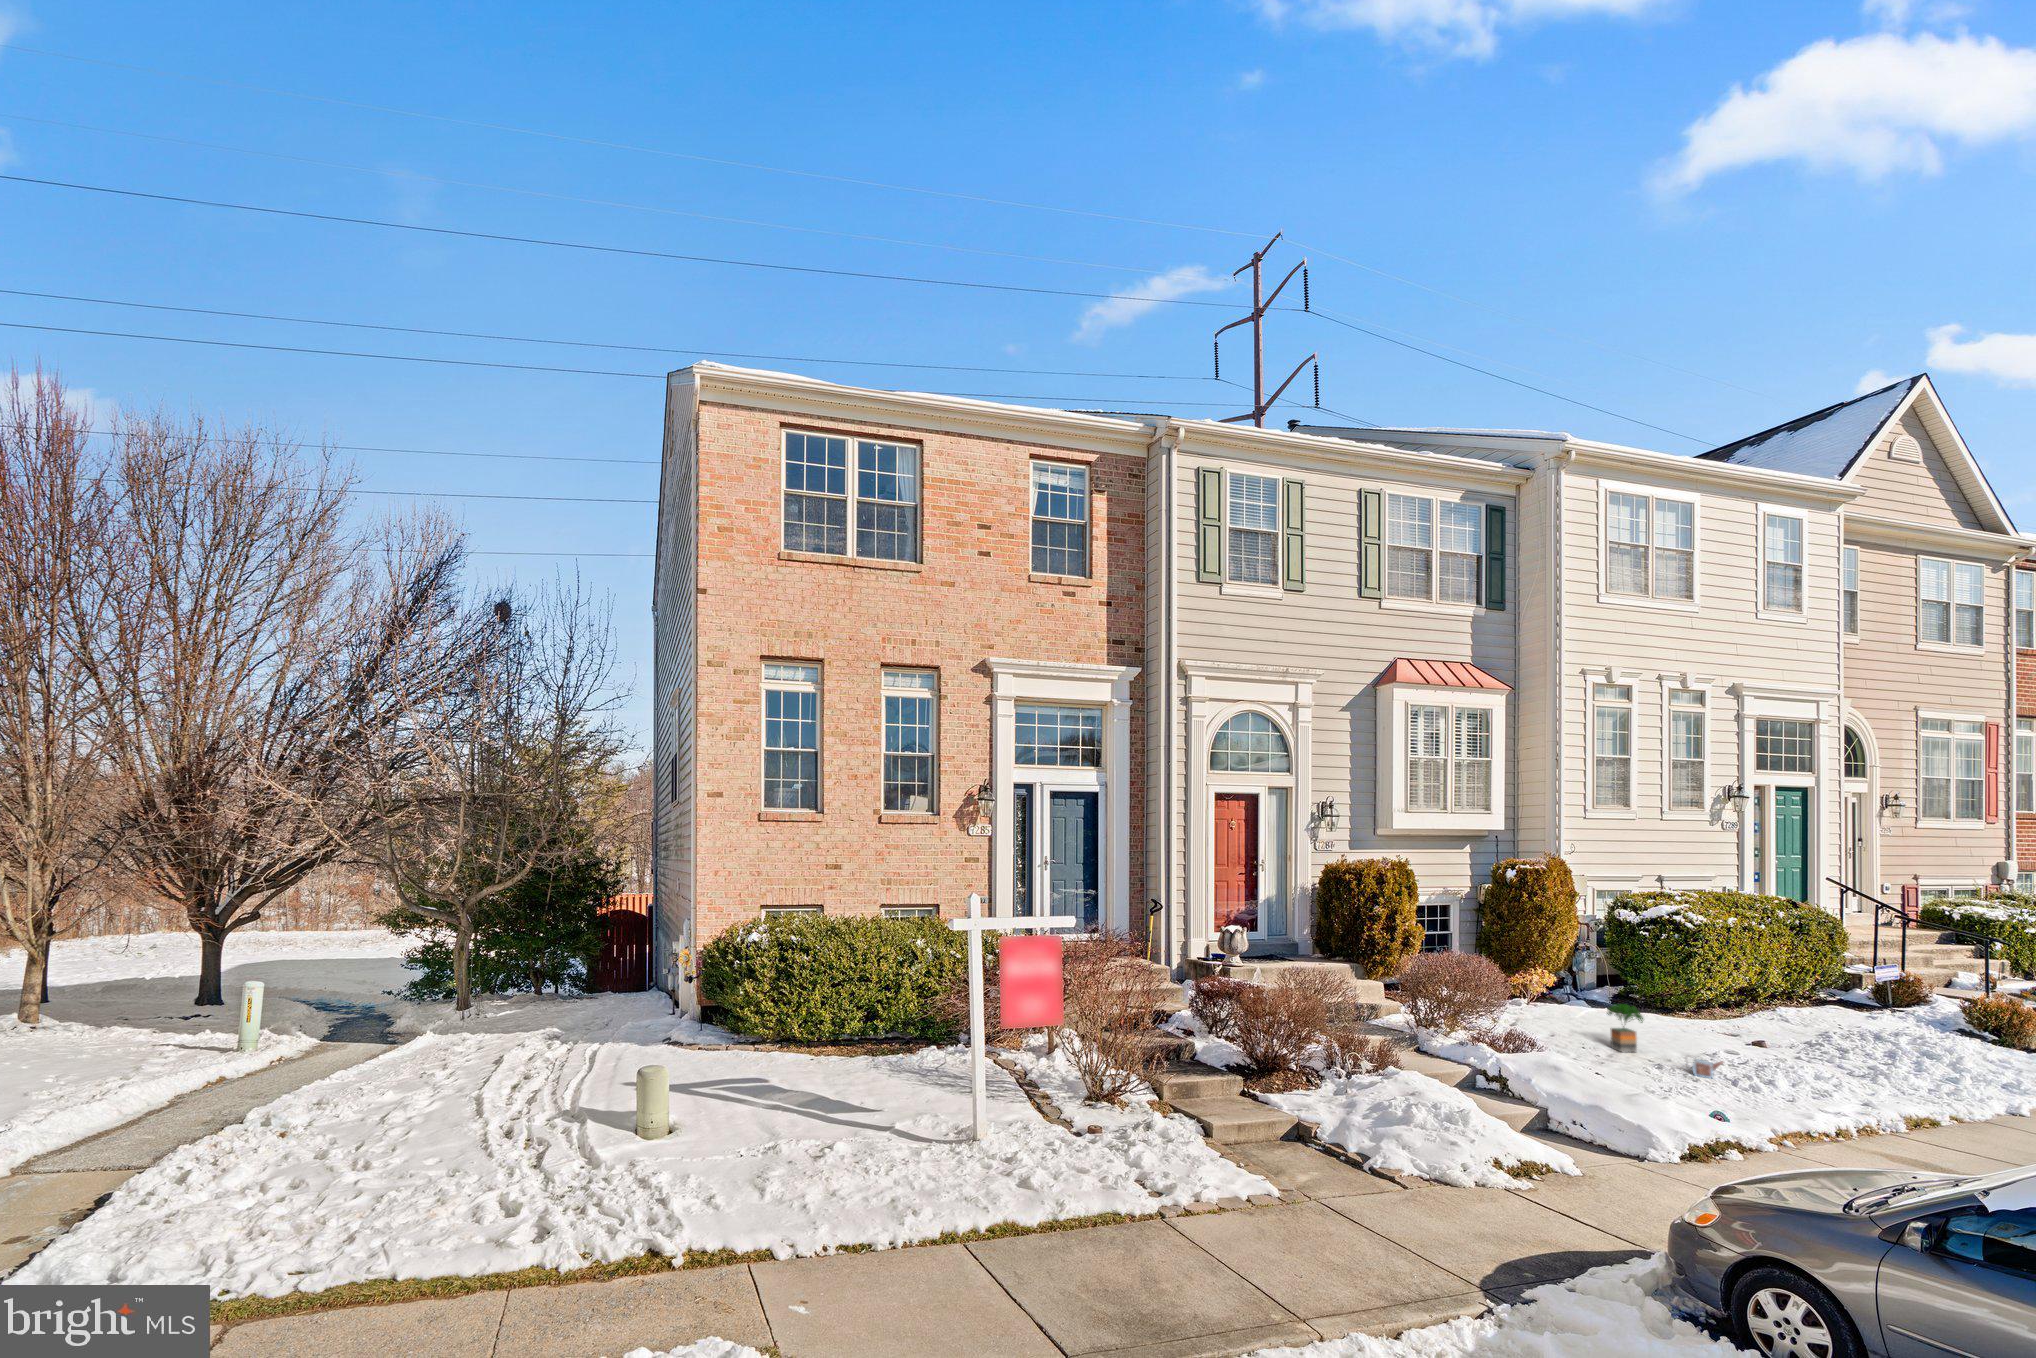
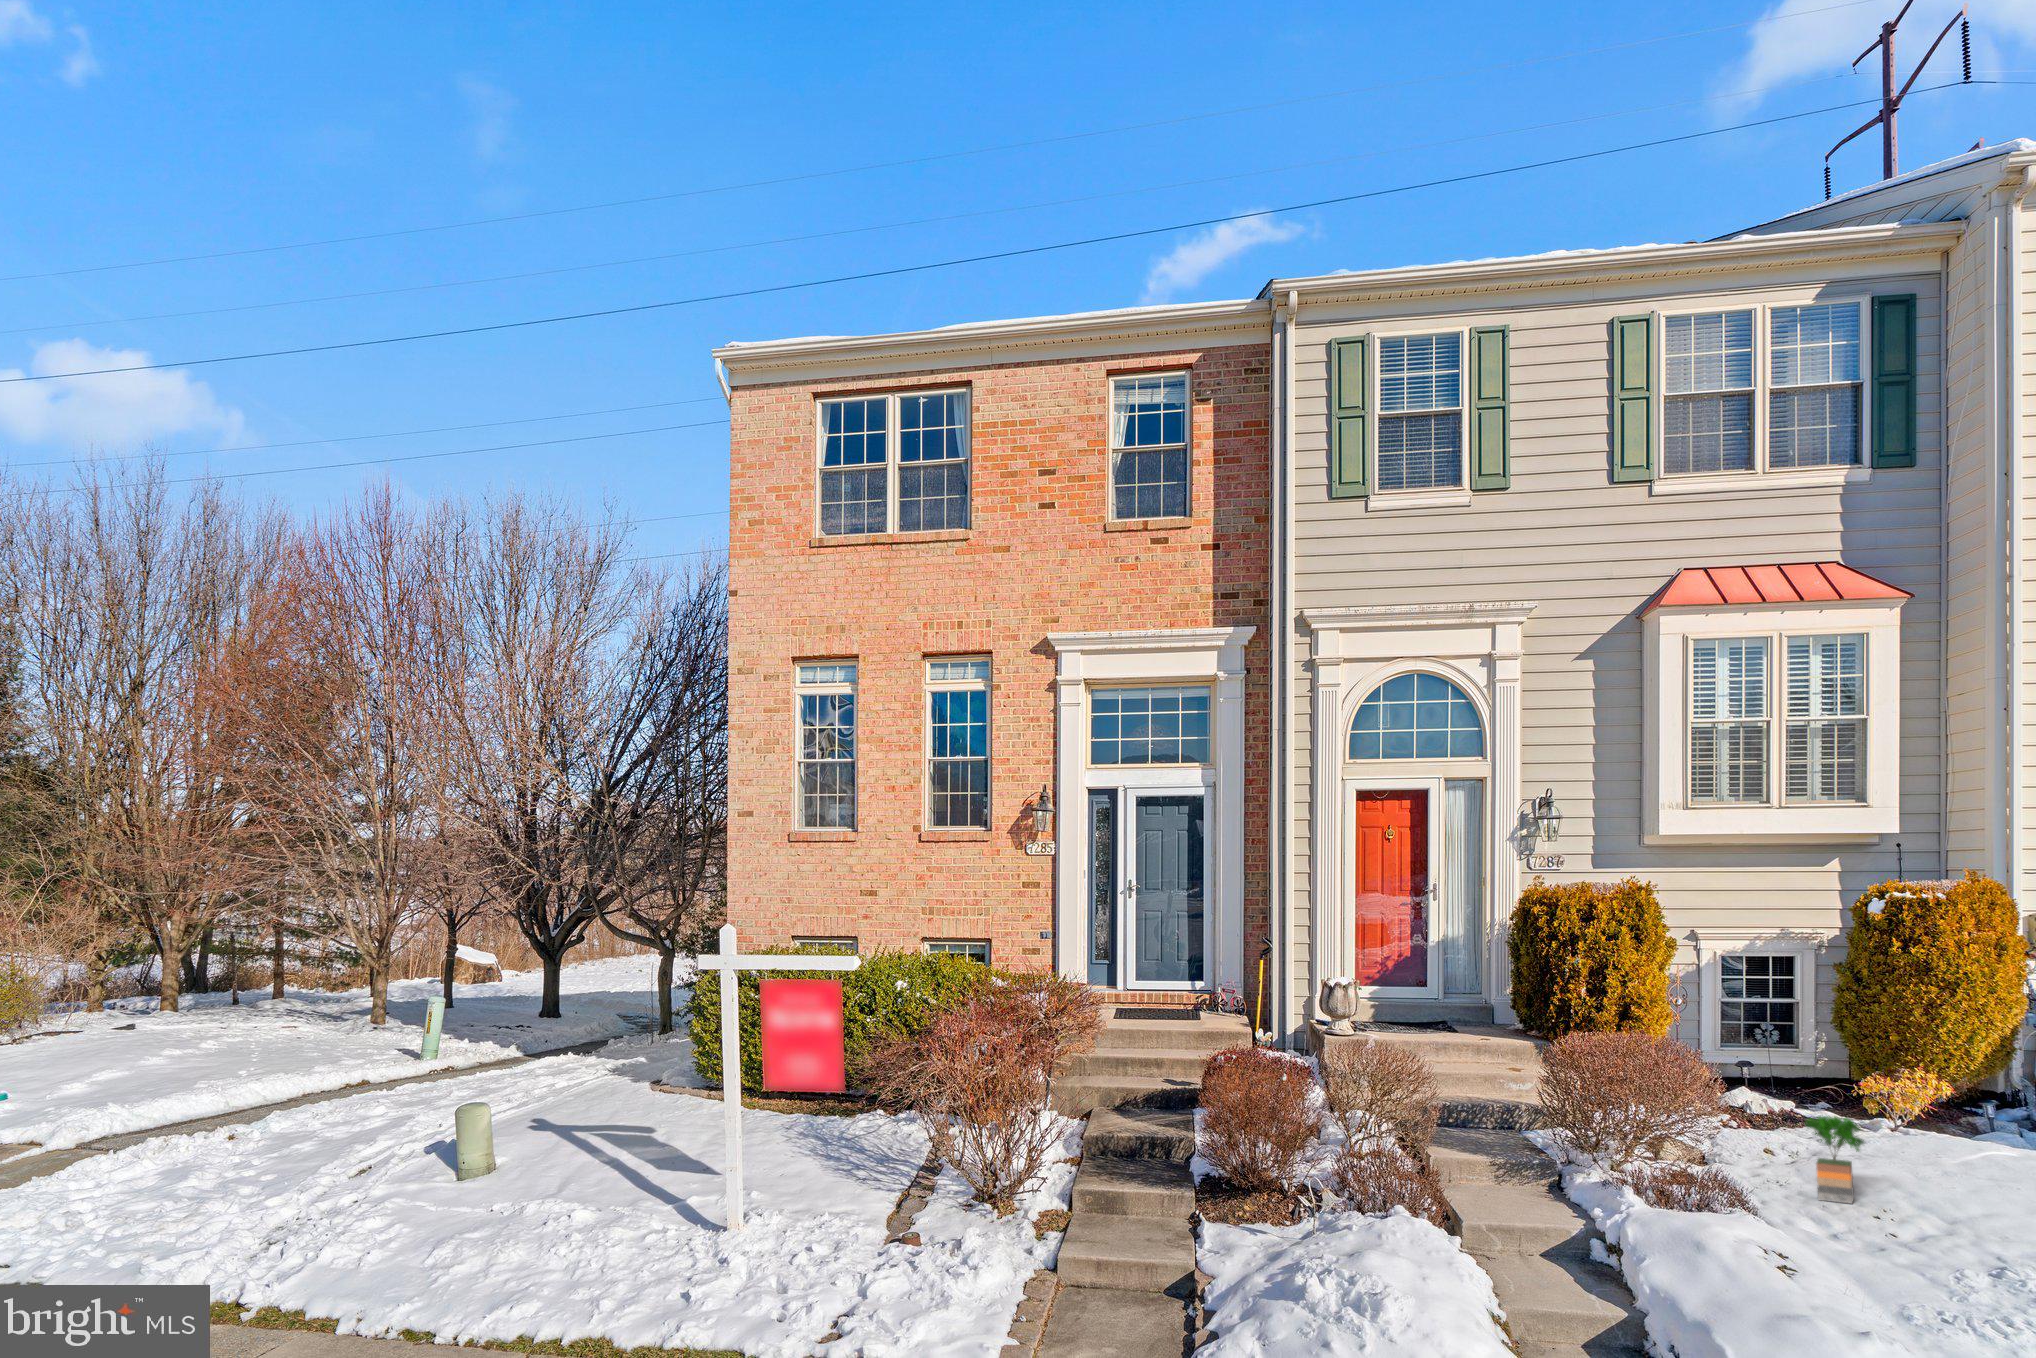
watering can: present [1686,1055,1723,1078] -> none [1843,1202,1896,1248]

